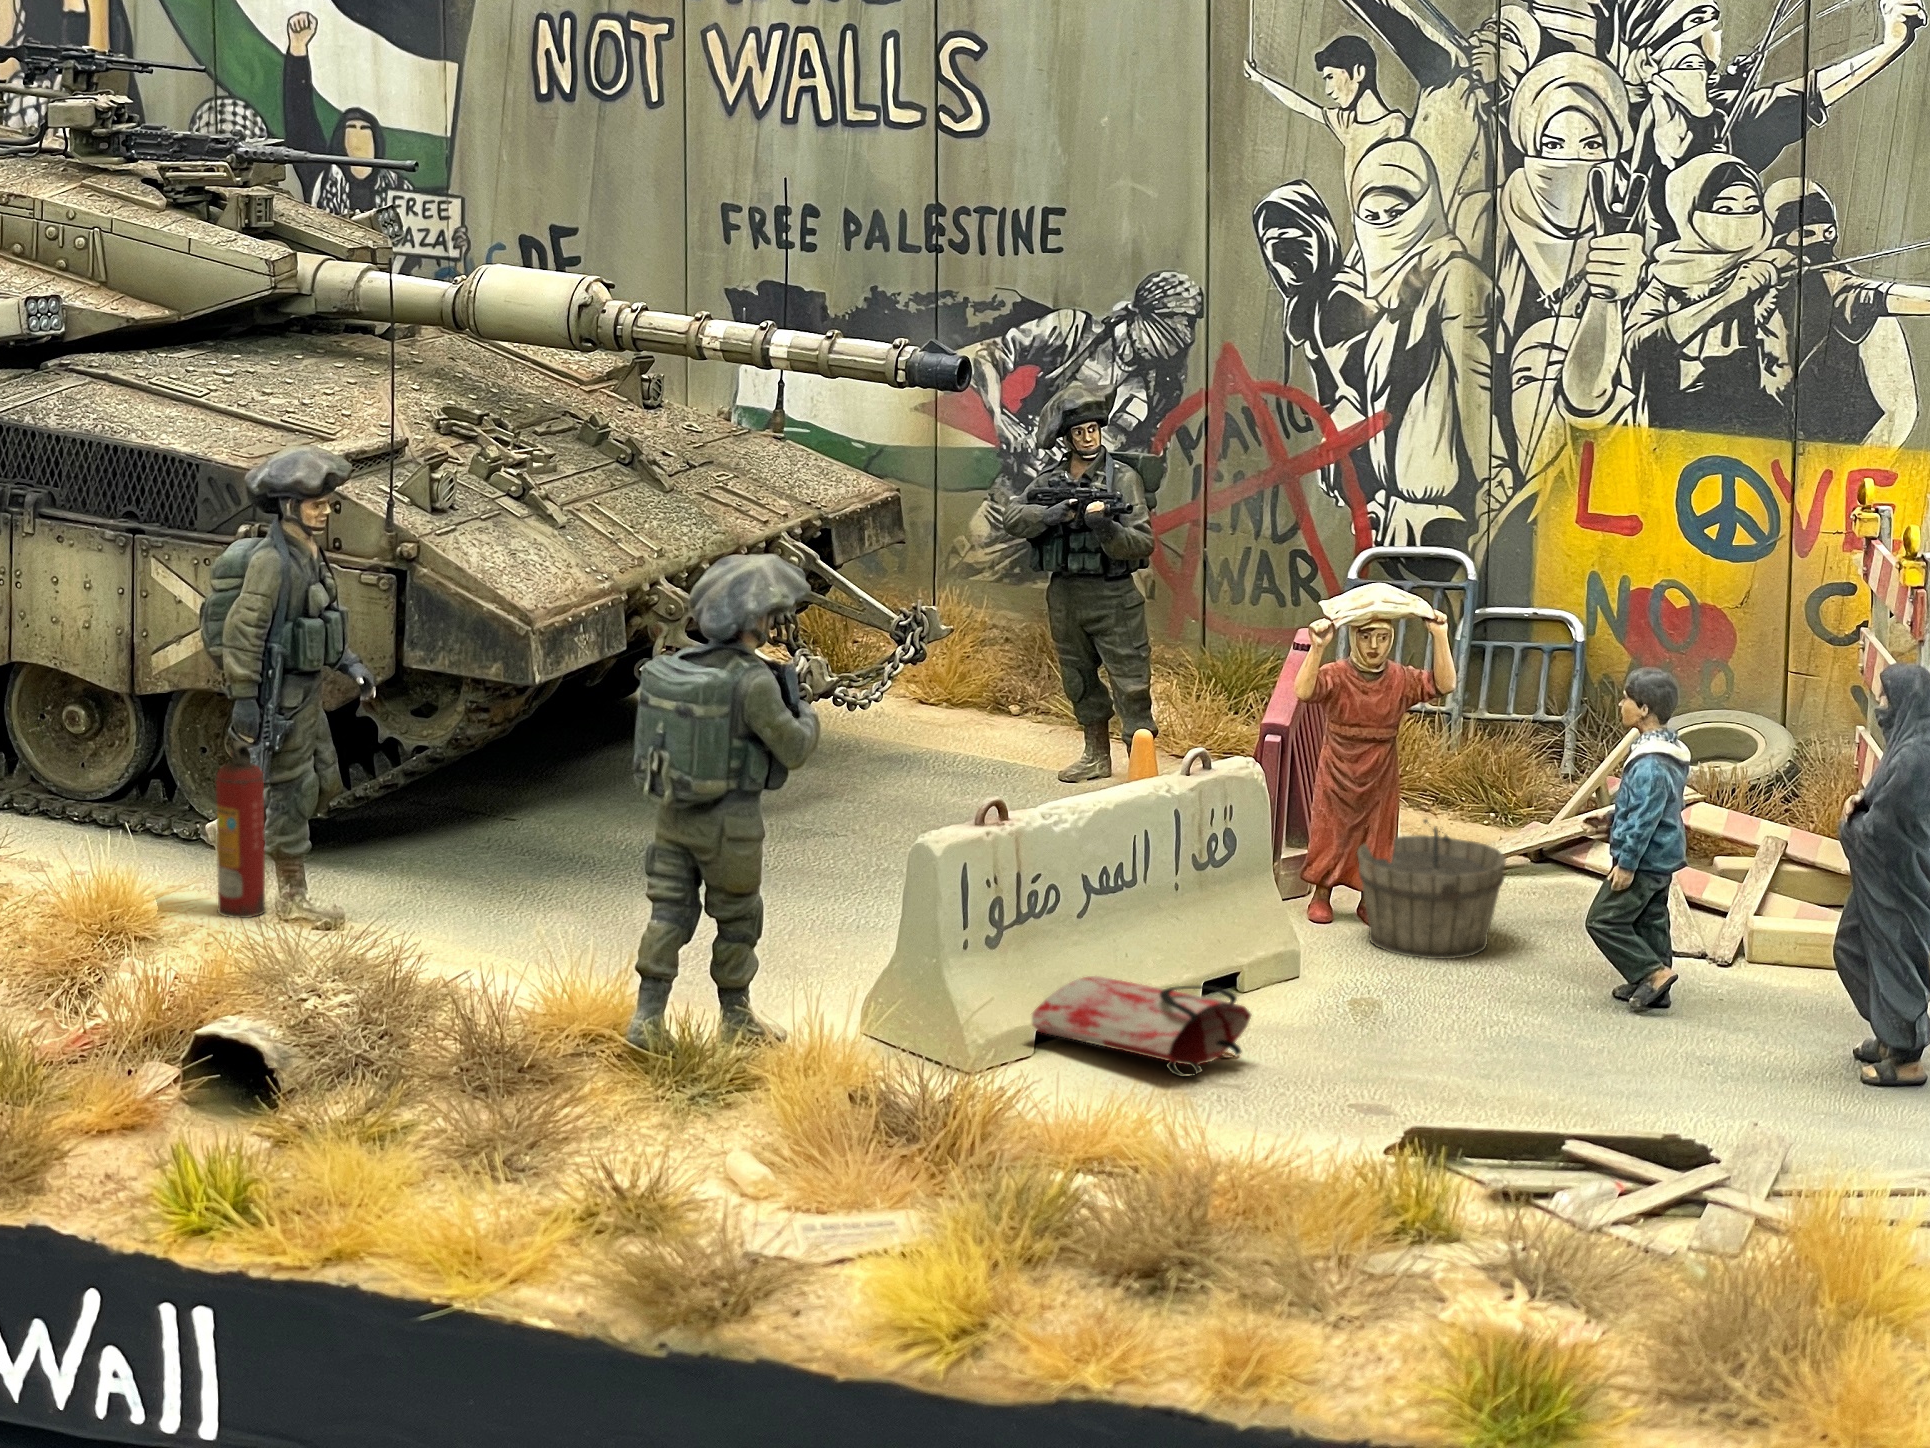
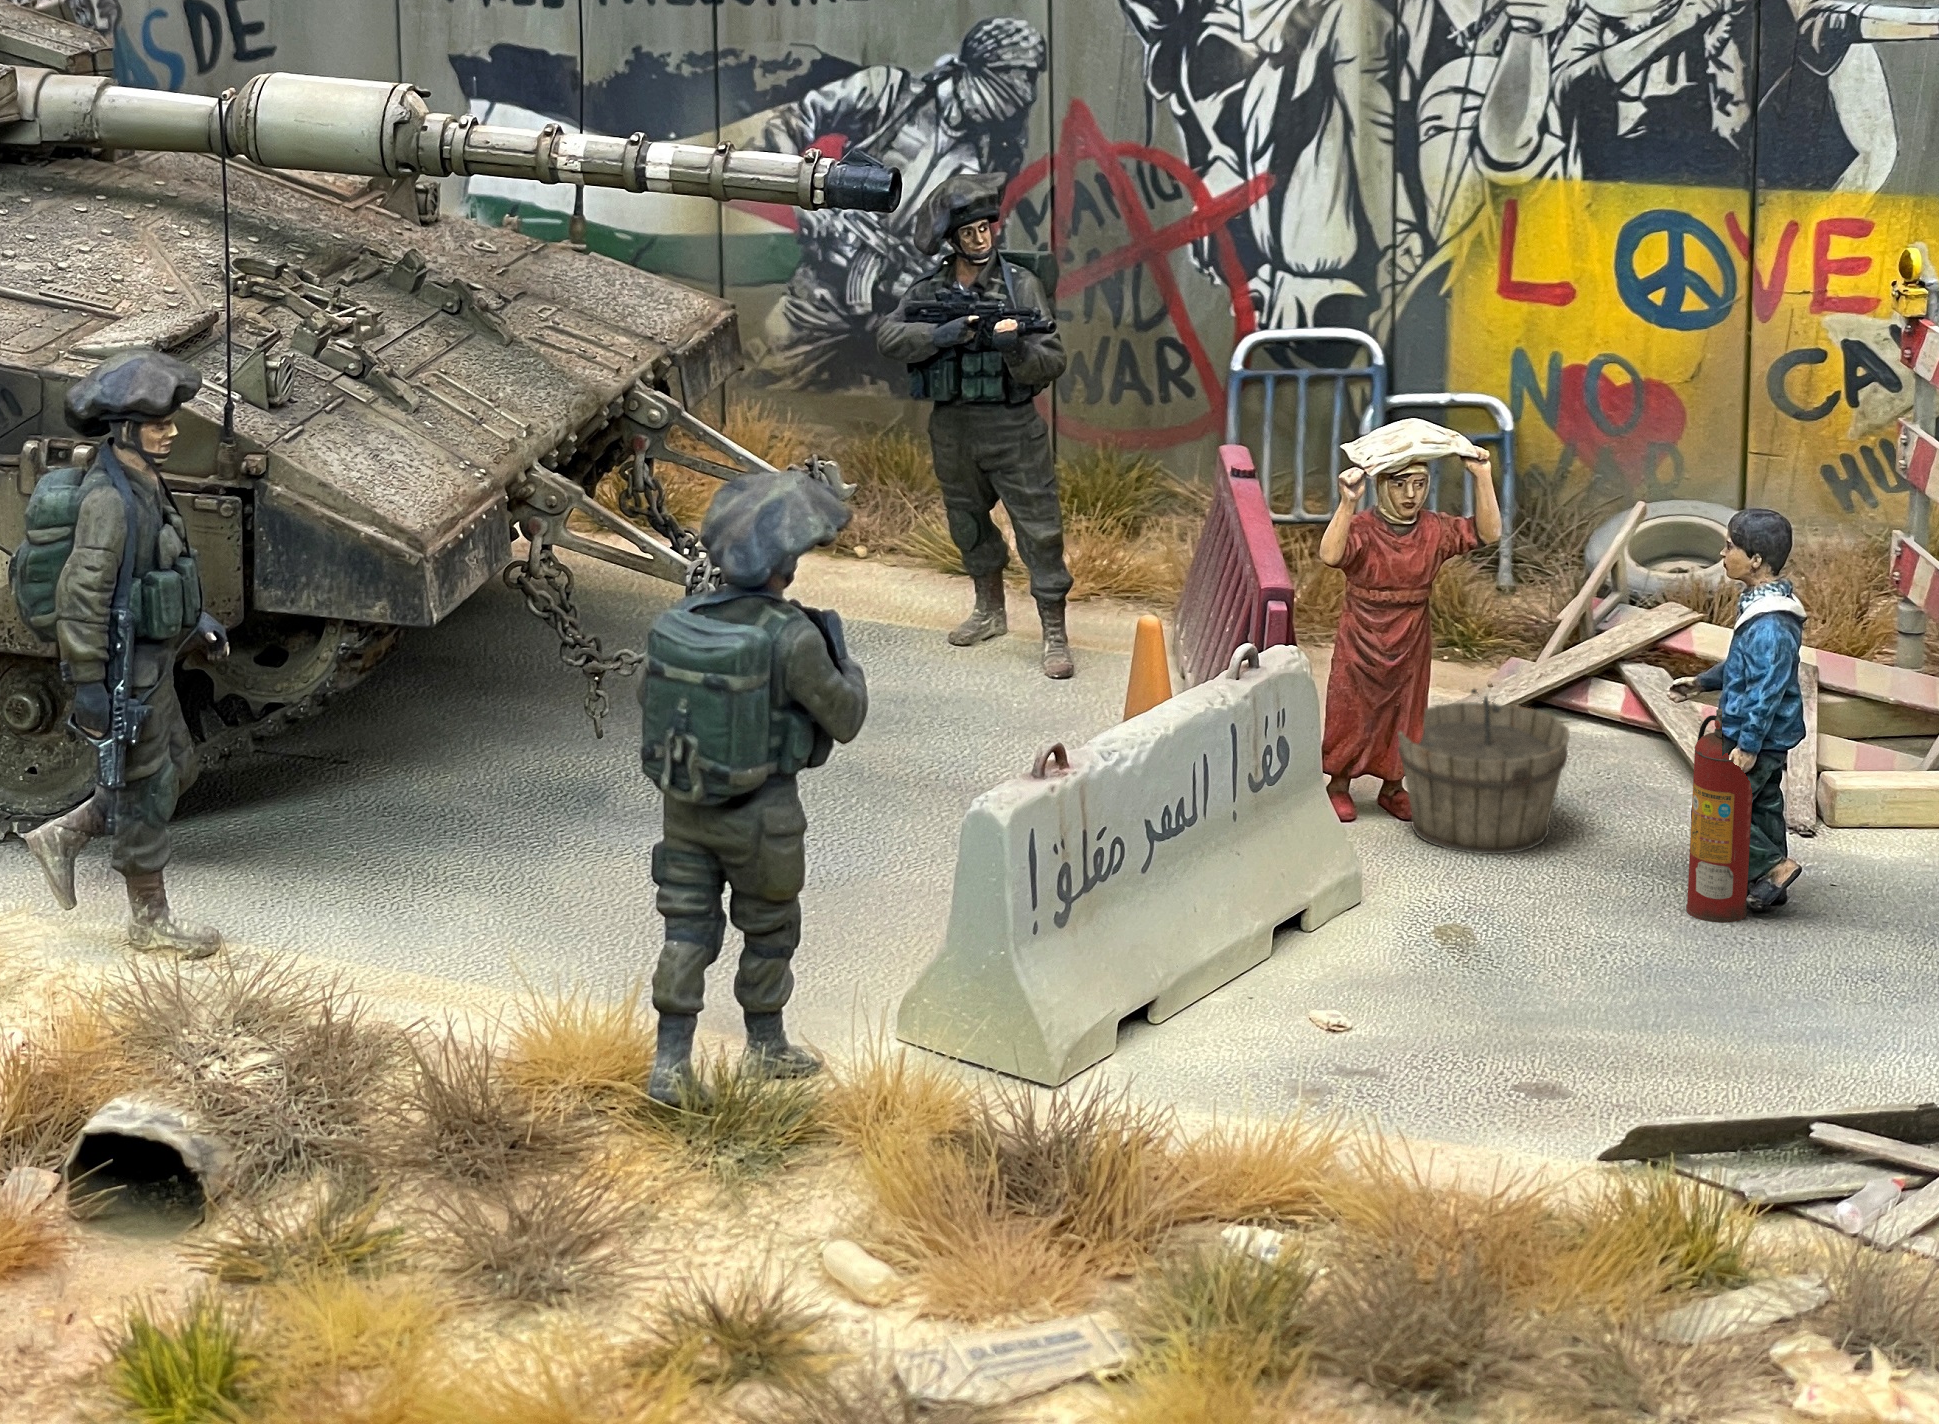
fire extinguisher: present [216,741,266,918] -> present [1686,708,1752,923]
bag: present [1032,976,1251,1077] -> none [1126,942,1397,1067]

